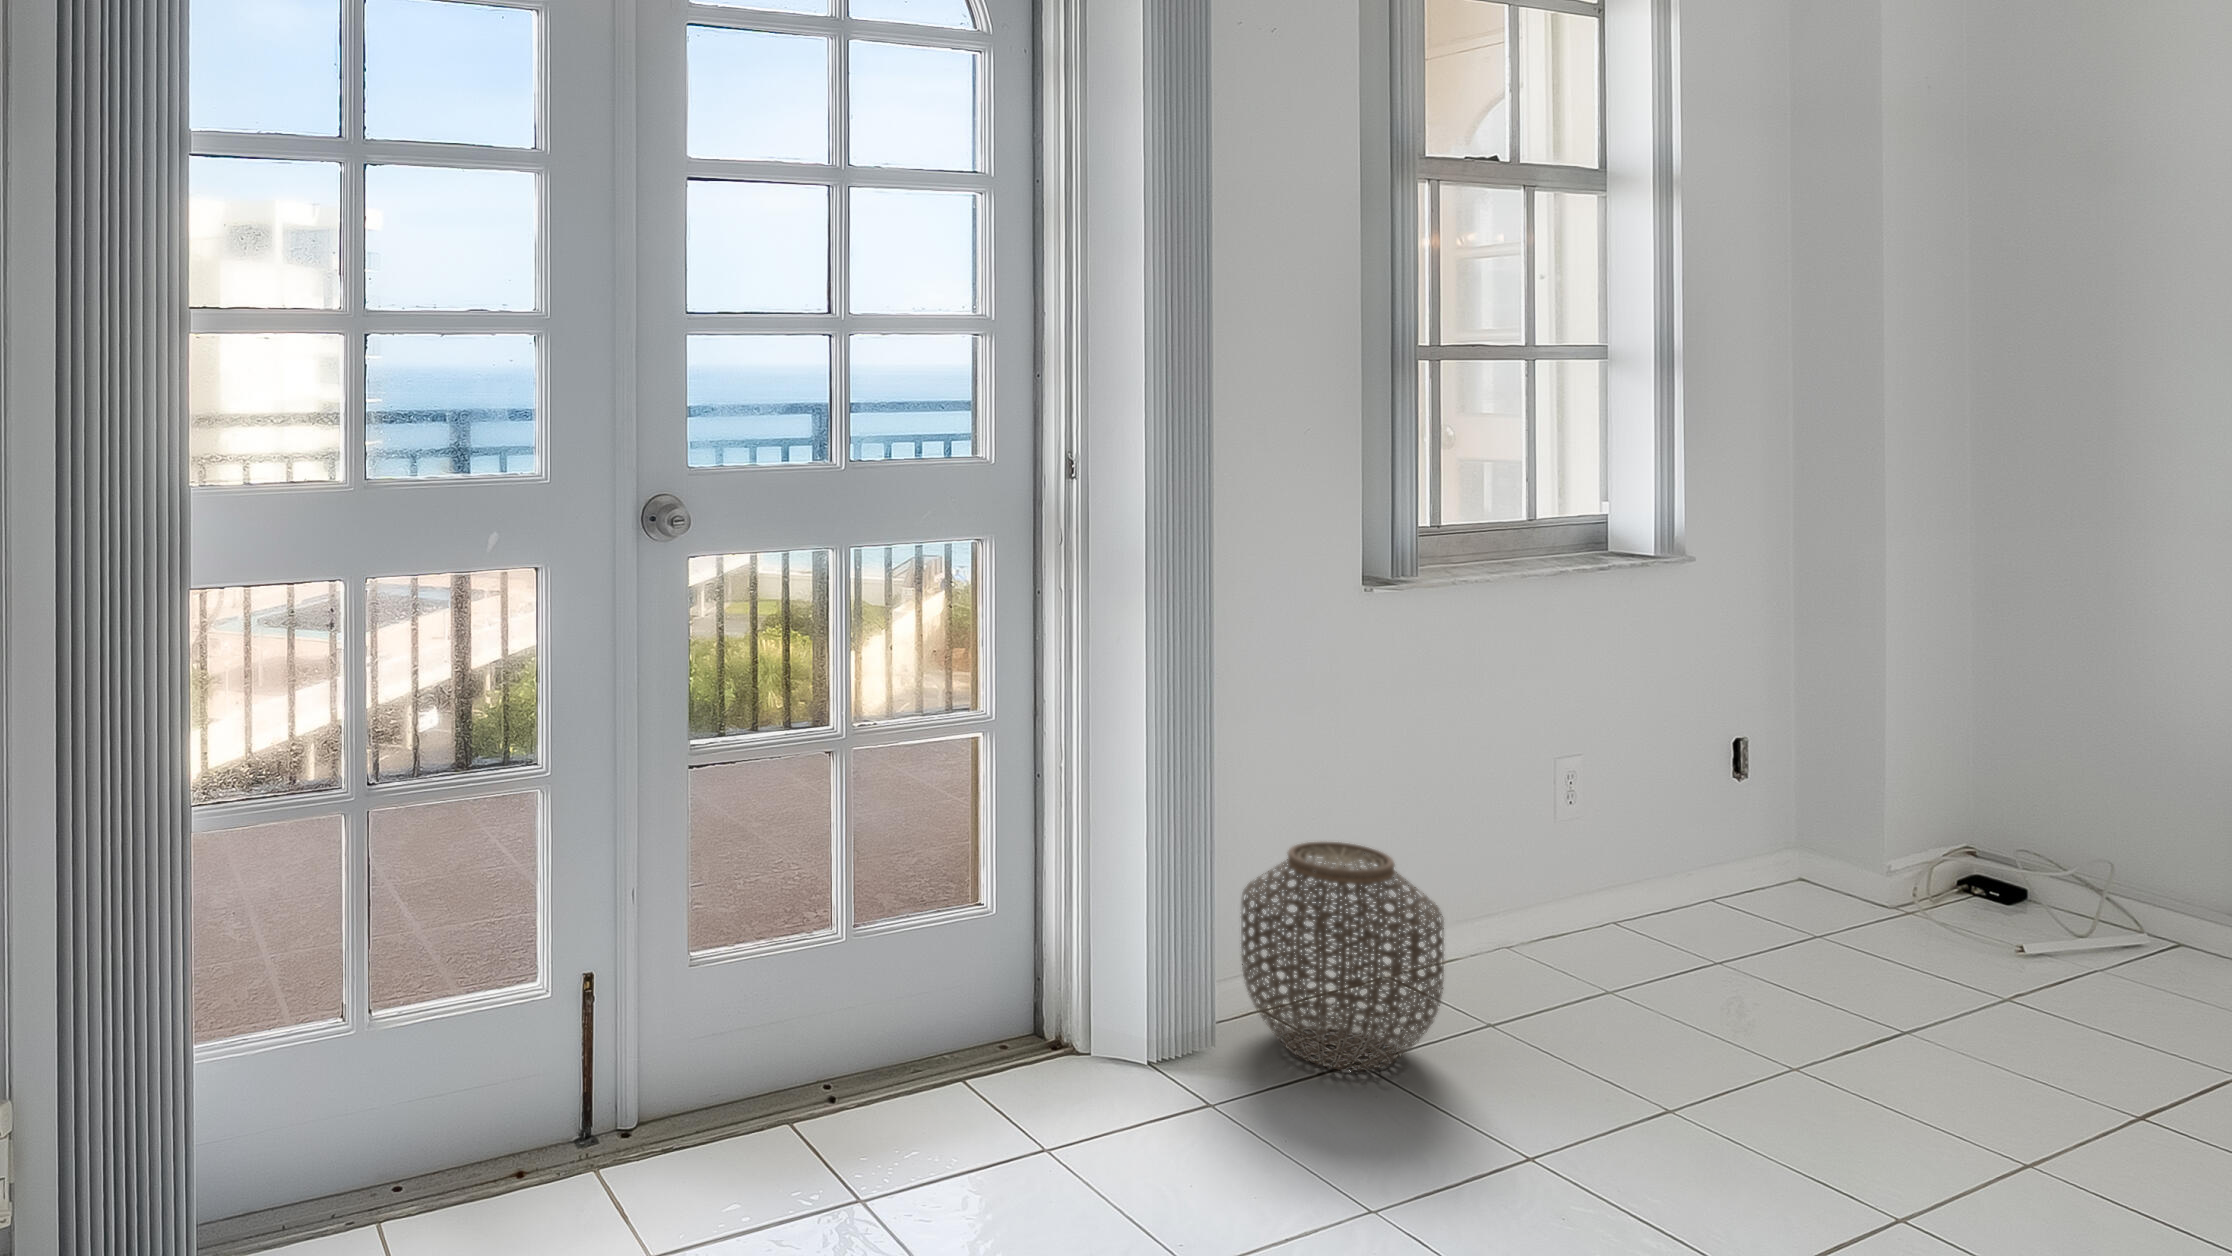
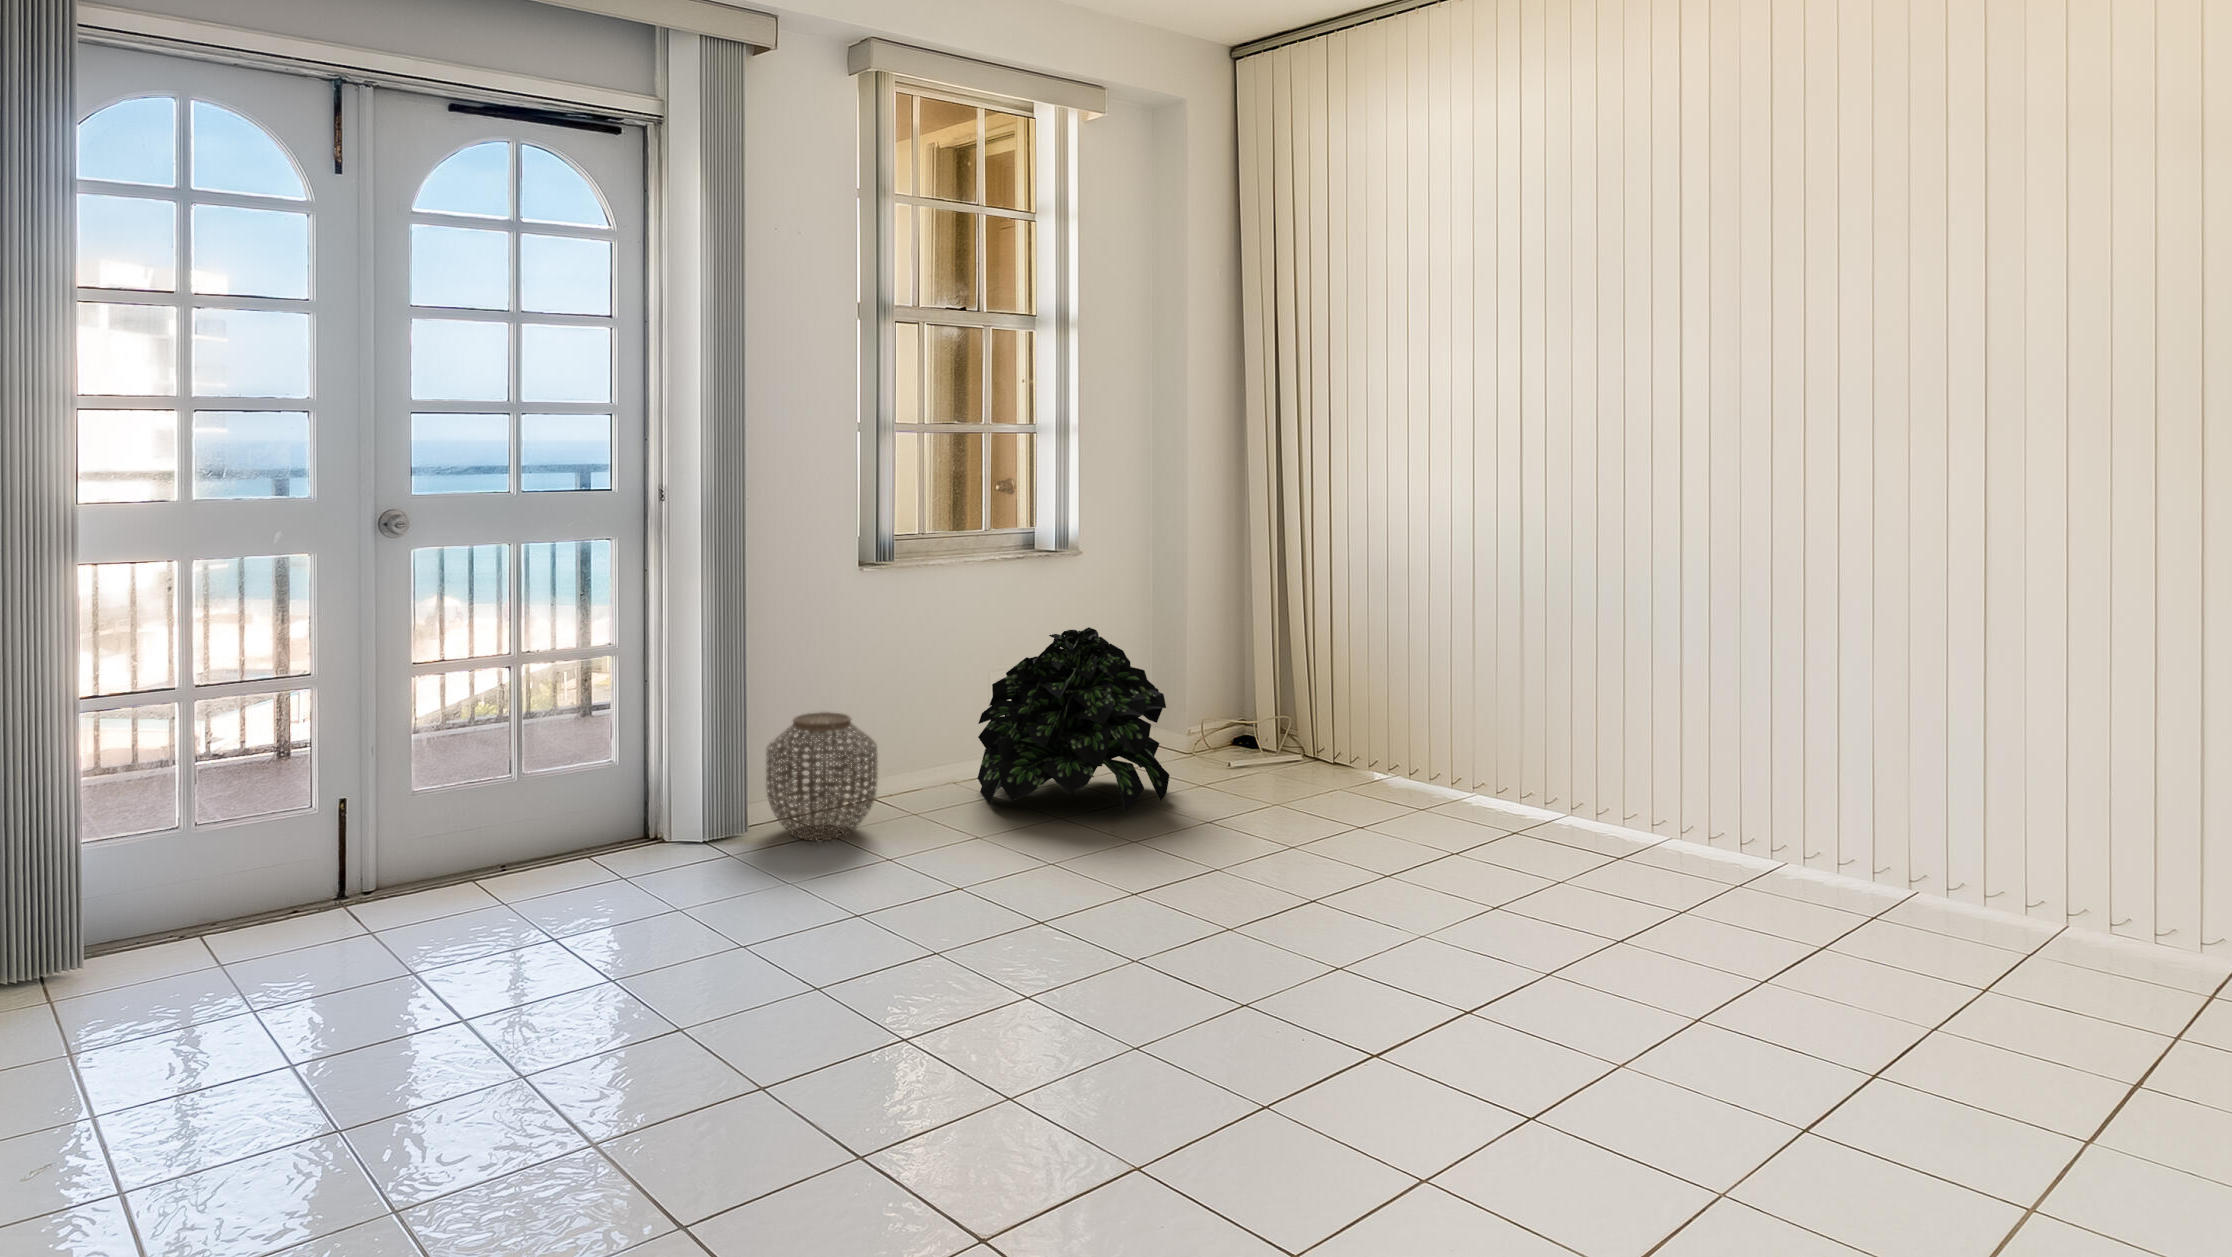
potted plant: none [1557,708,1994,1063] -> present [978,627,1170,812]

